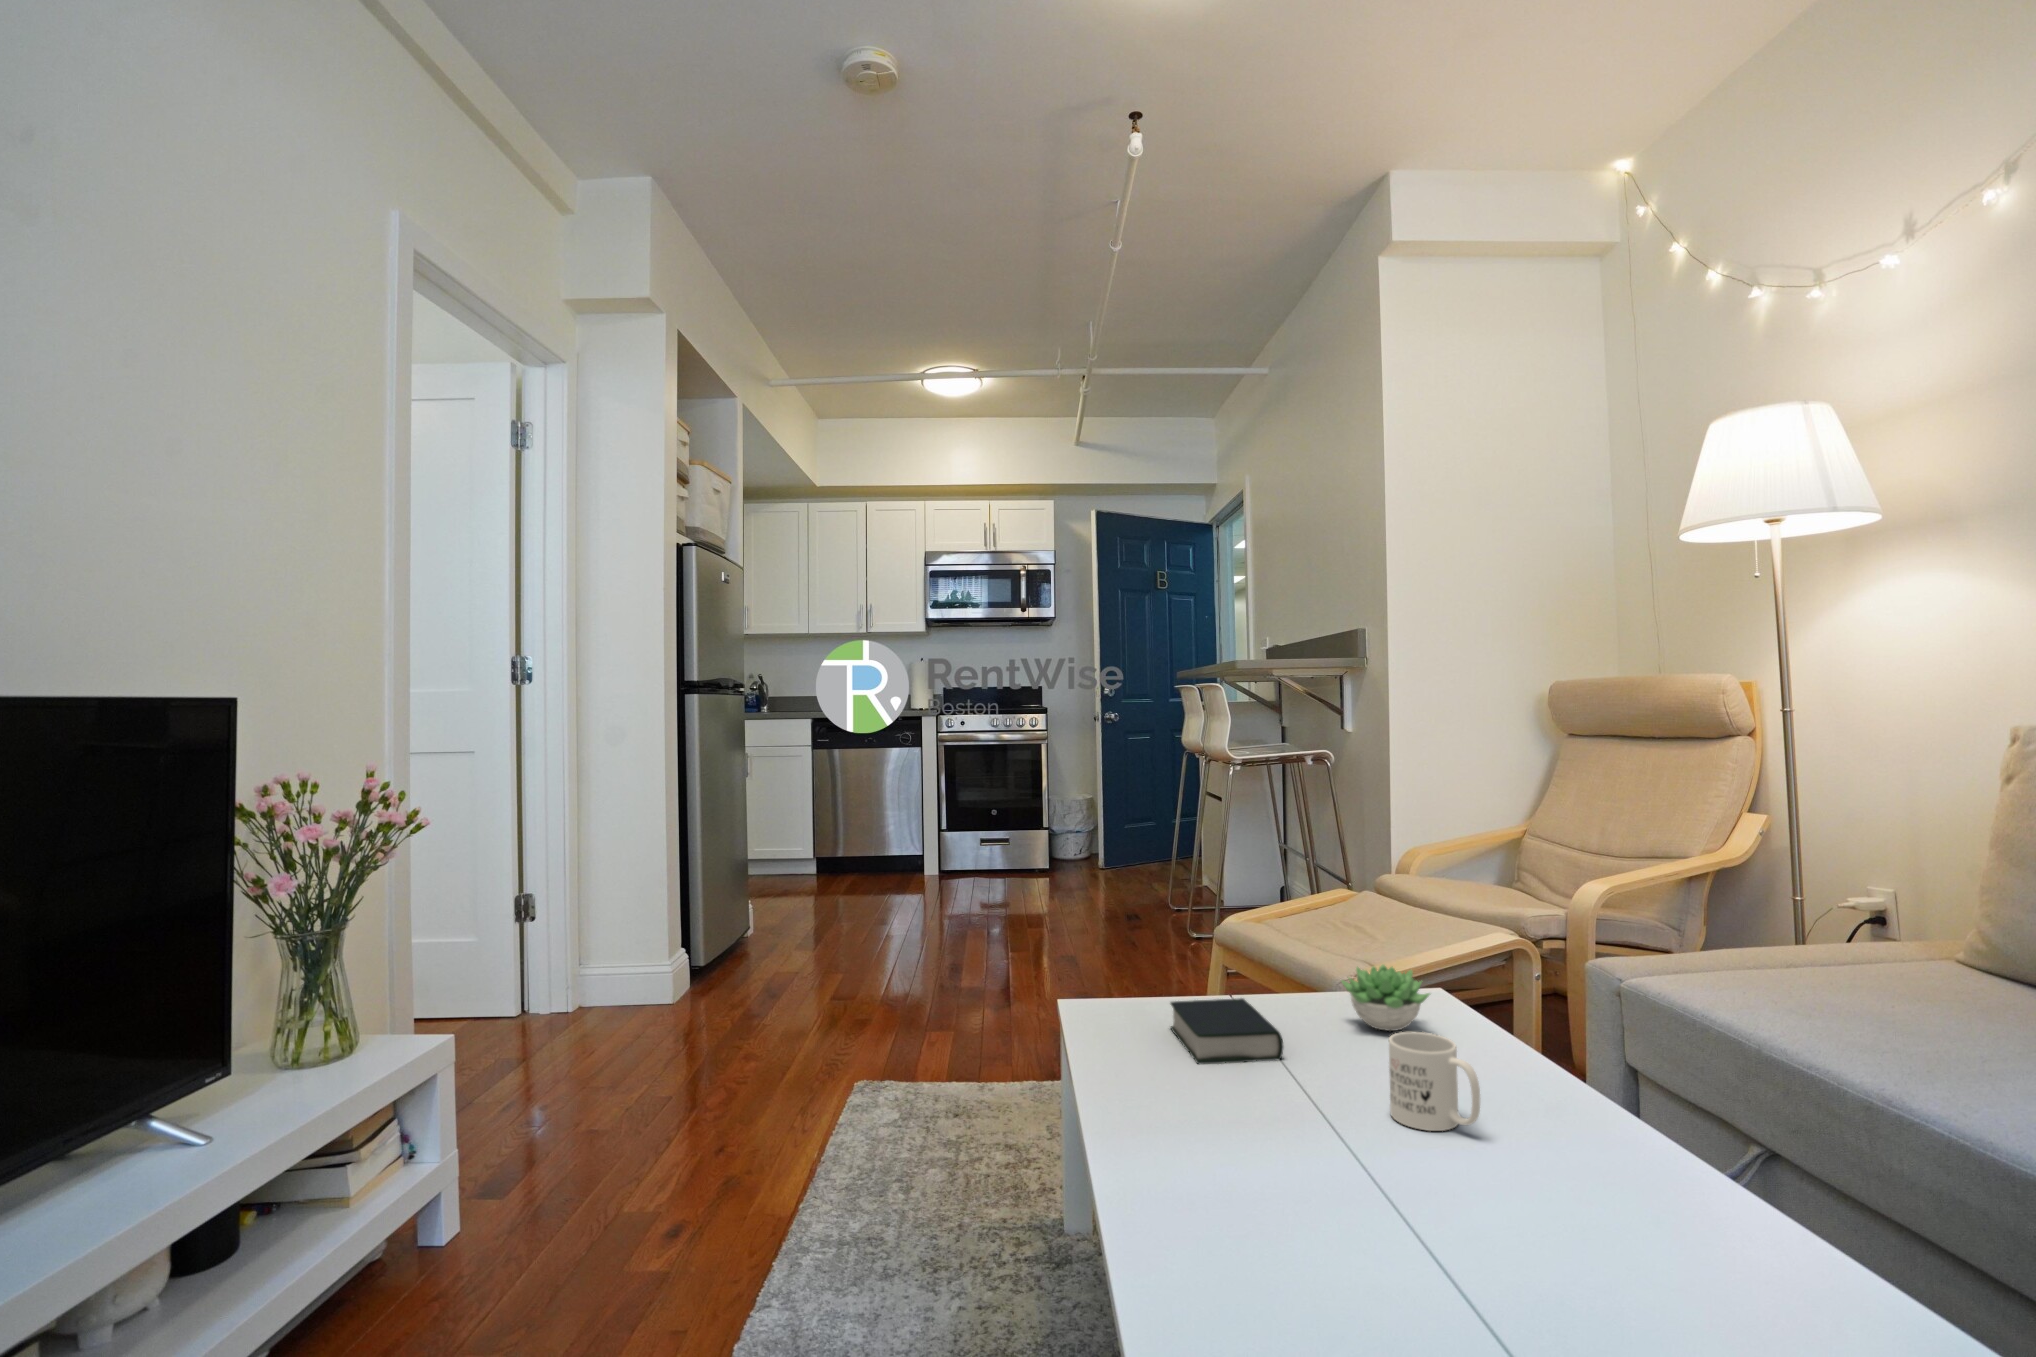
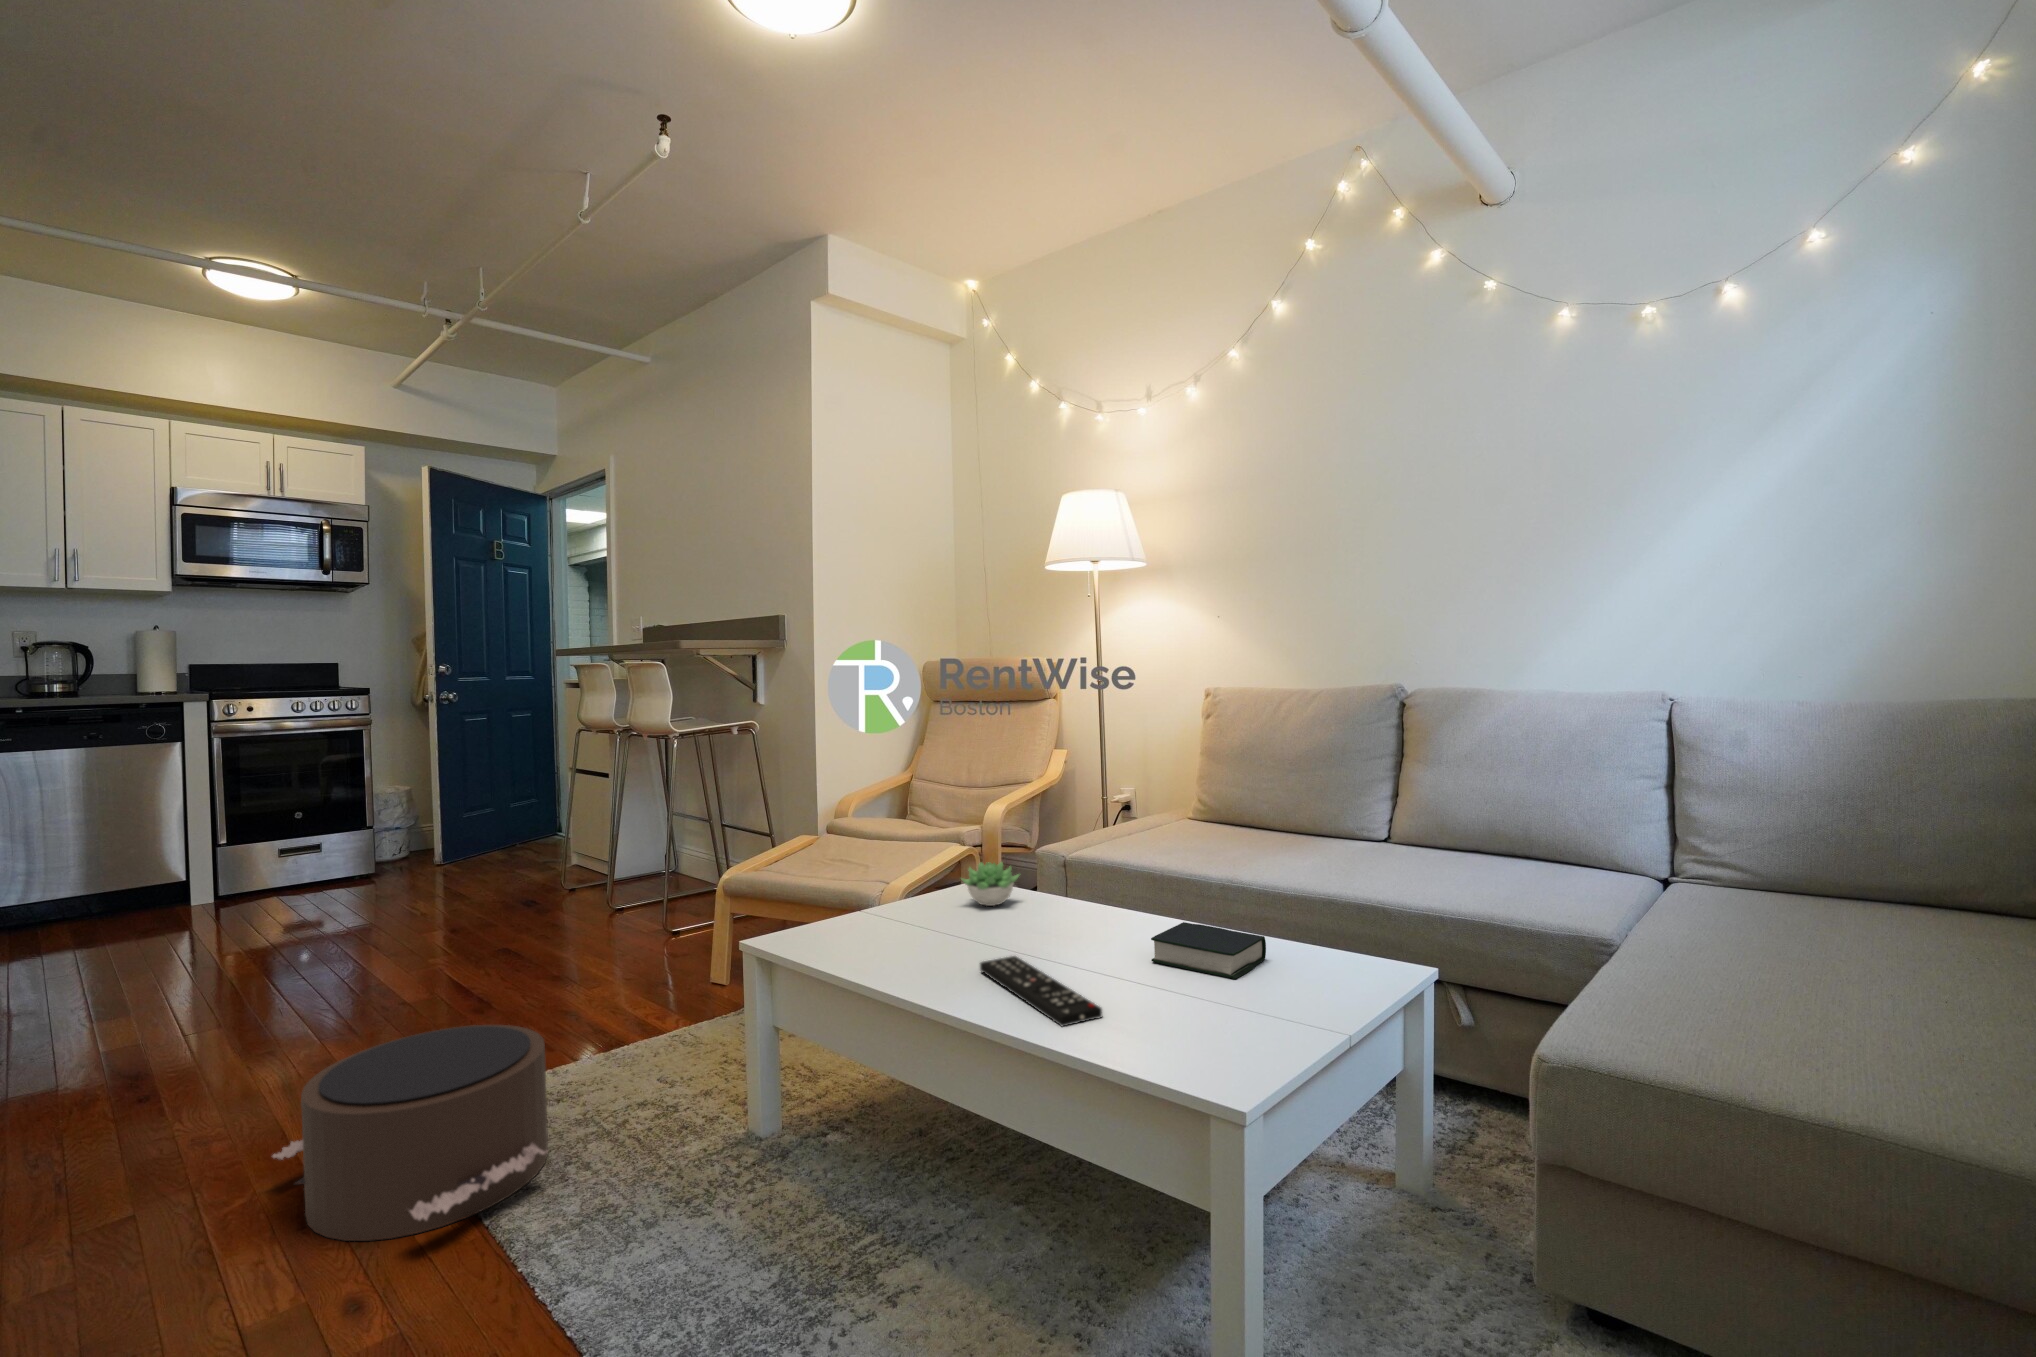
book: present [1171,998,1283,1064] -> present [1151,922,1266,979]
pouf: none [723,1015,912,1194] -> present [273,1025,548,1241]
mug: present [1389,1032,1480,1131] -> none [1065,888,1123,946]
remote control: none [1165,1099,1266,1239] -> present [980,956,1102,1026]

